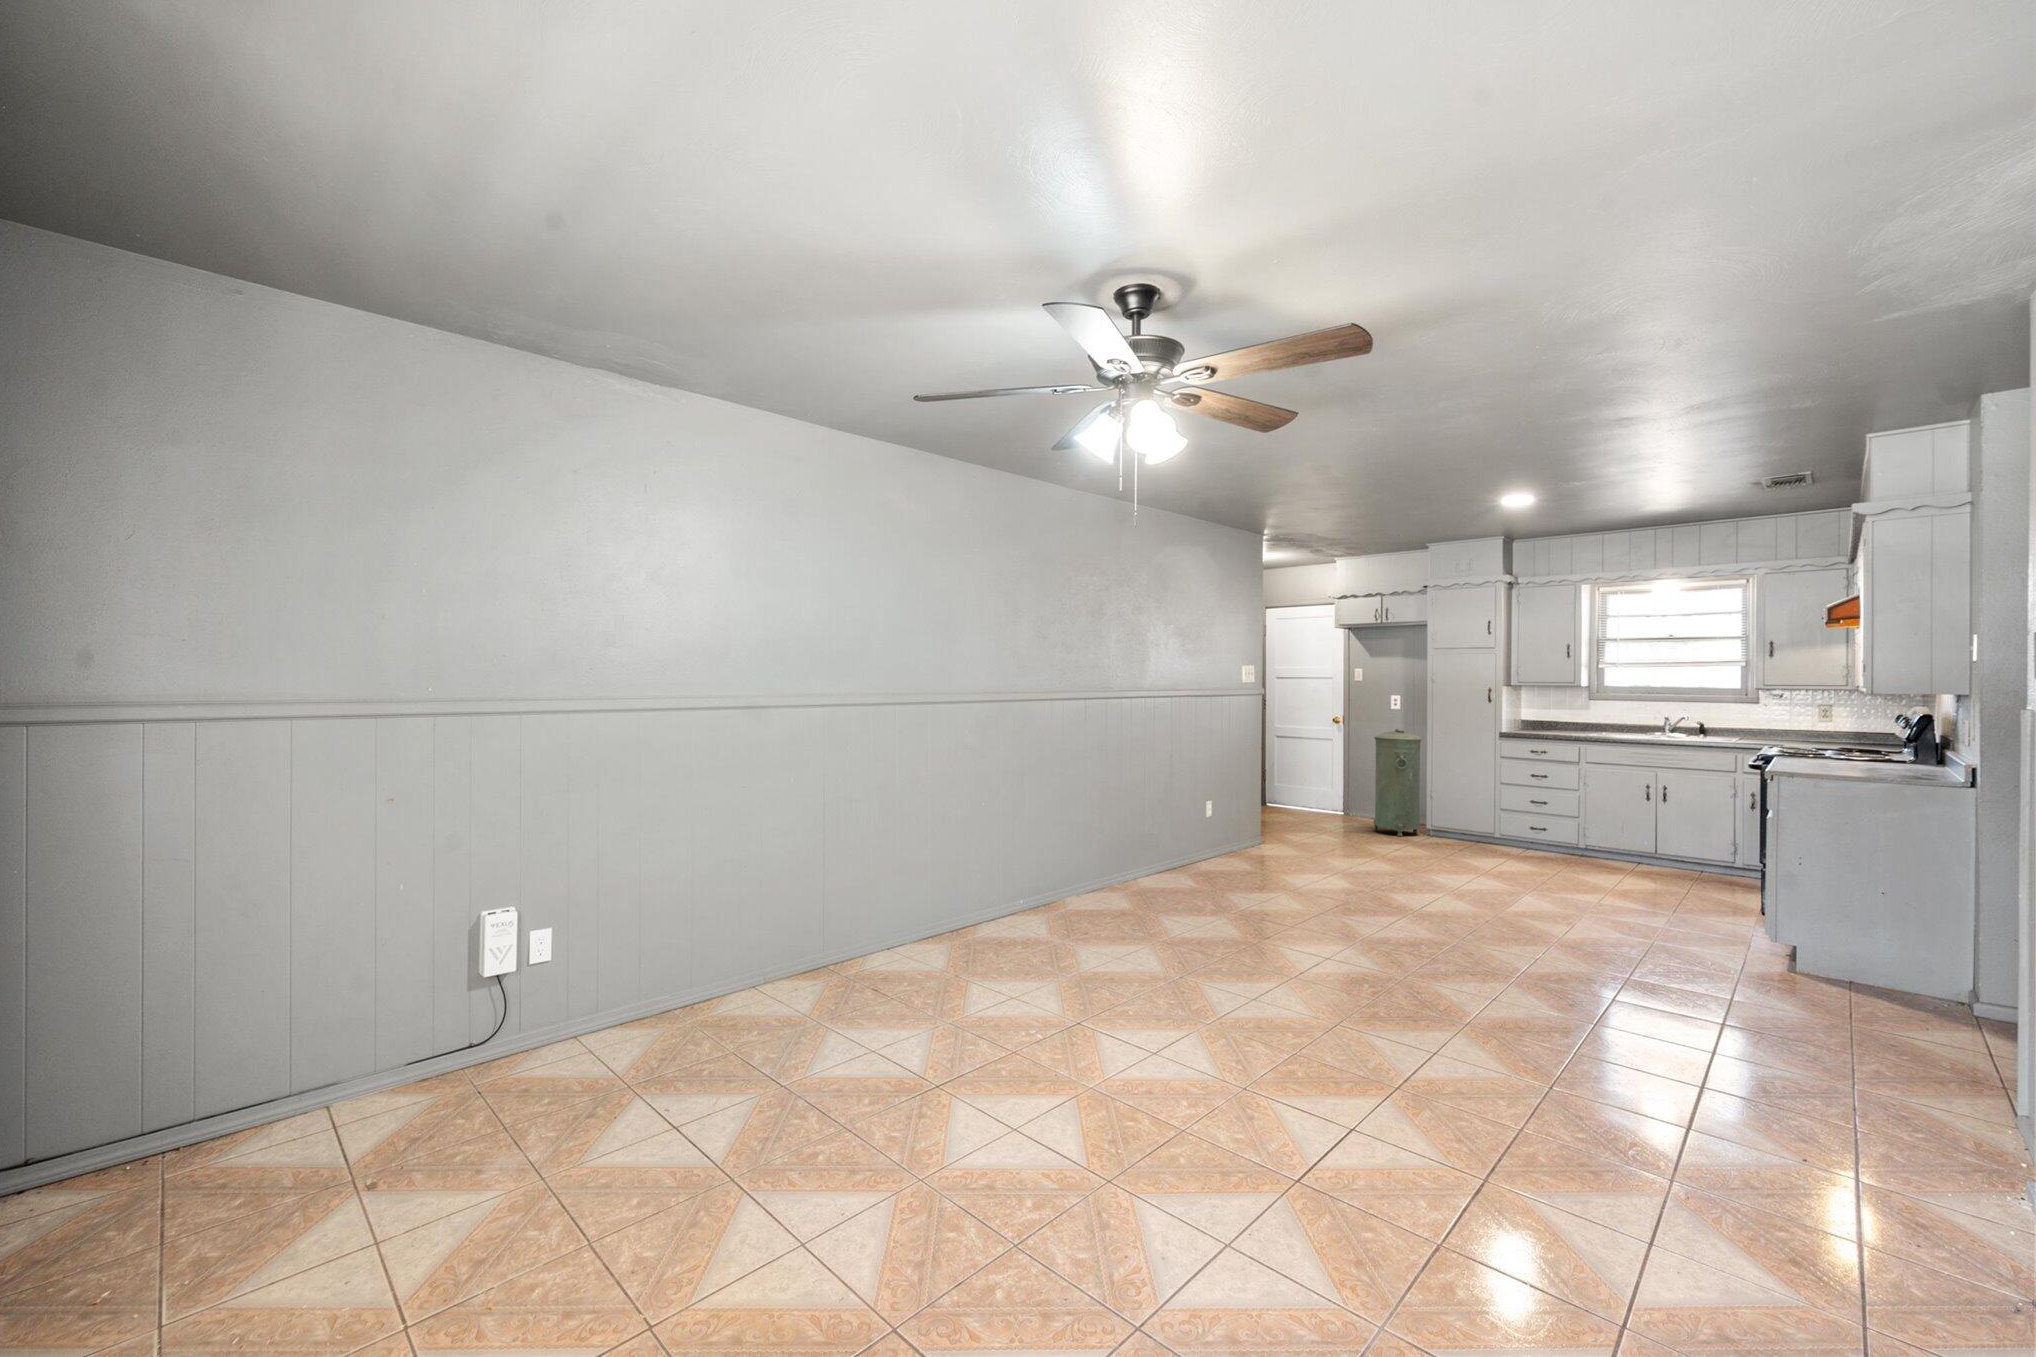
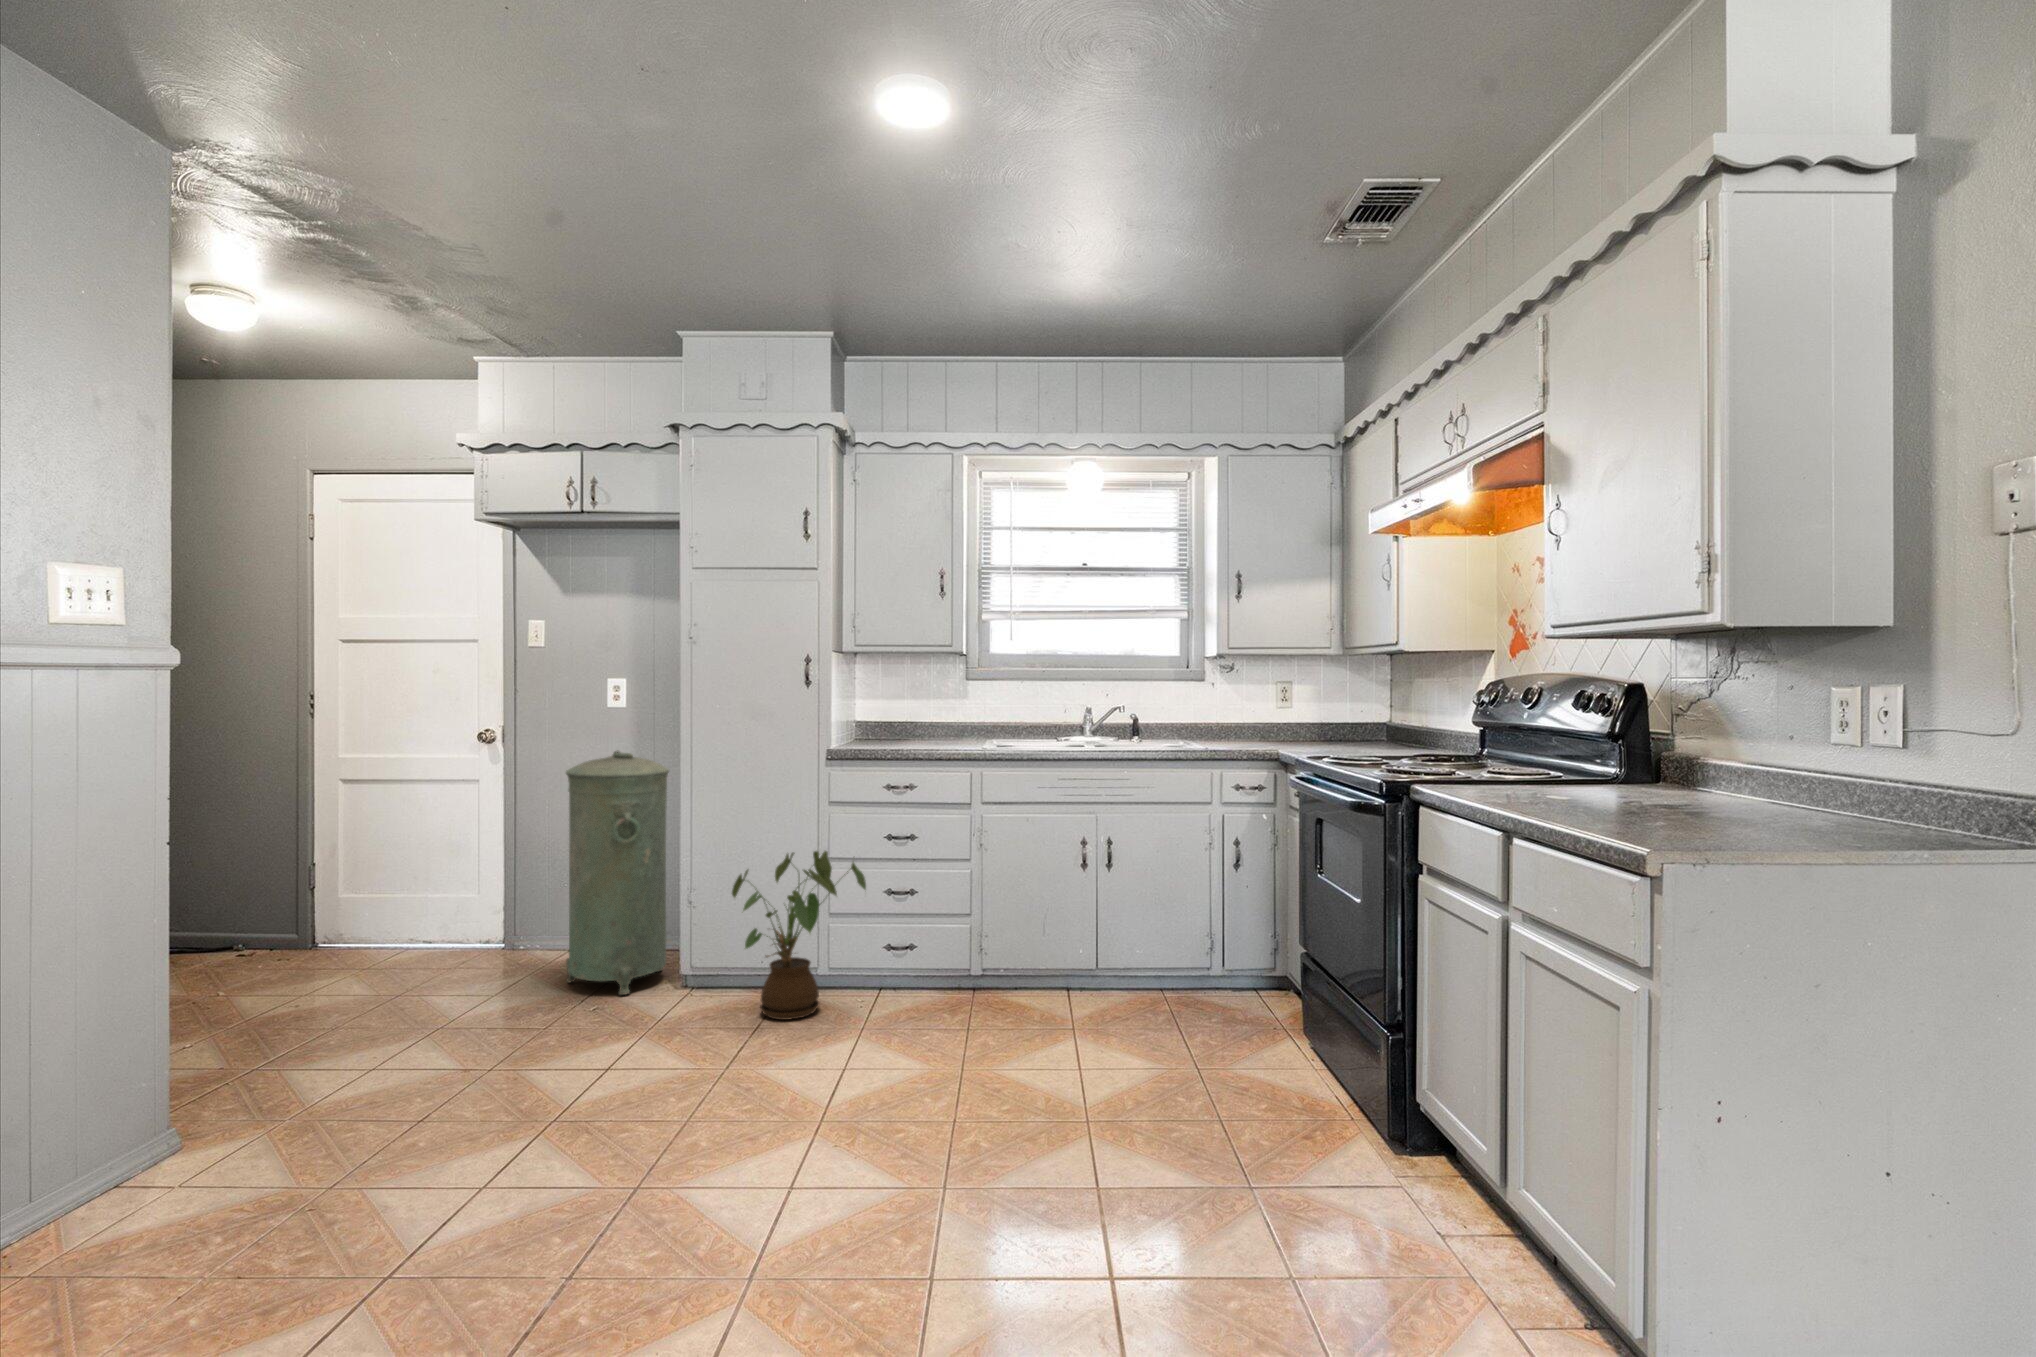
house plant: none [1449,777,1517,851] -> present [732,851,866,1020]

